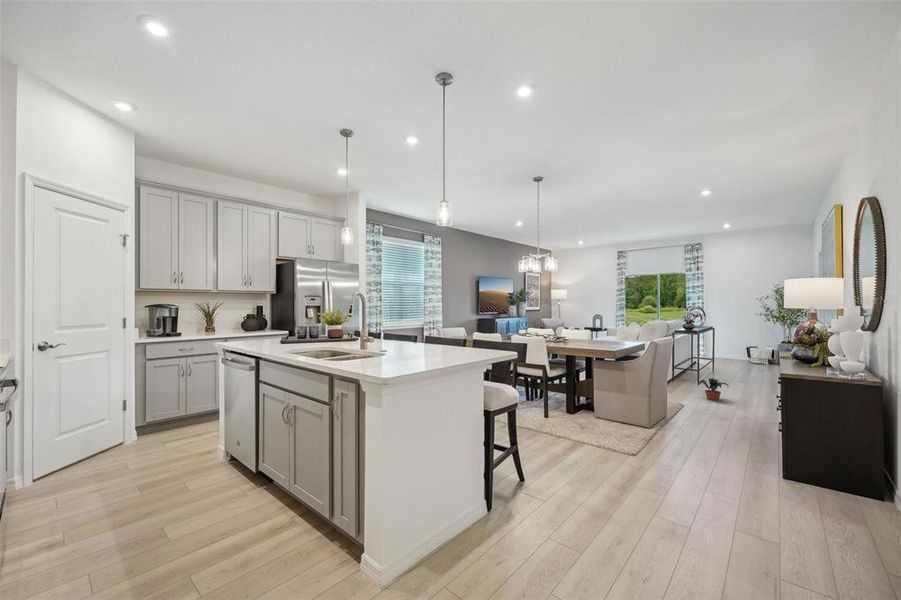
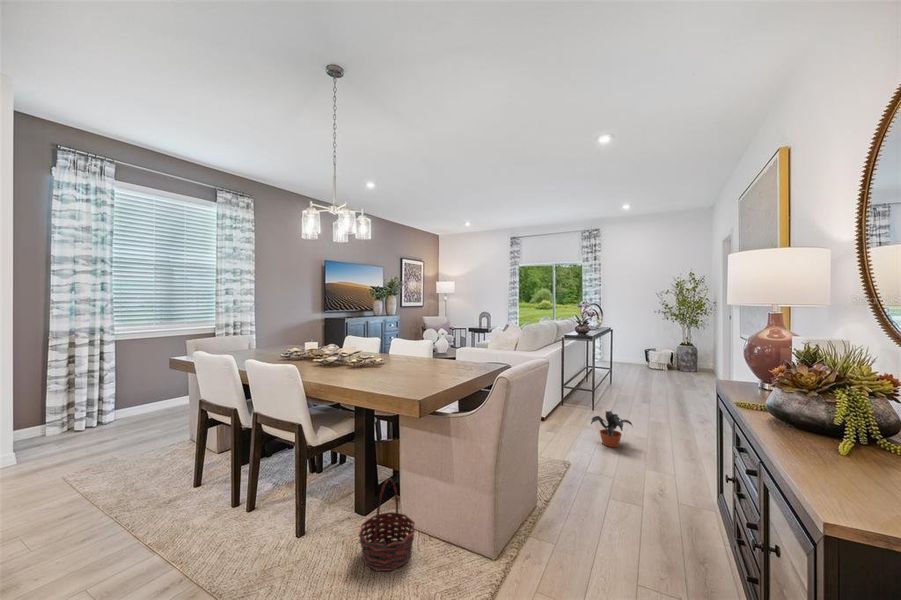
basket: none [580,389,609,428] -> present [359,478,415,571]

